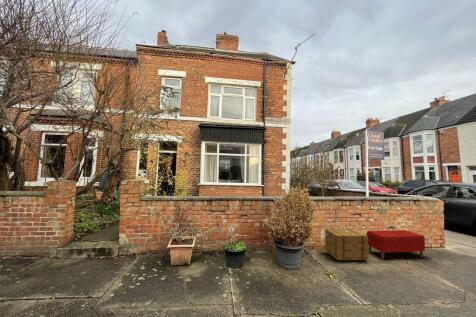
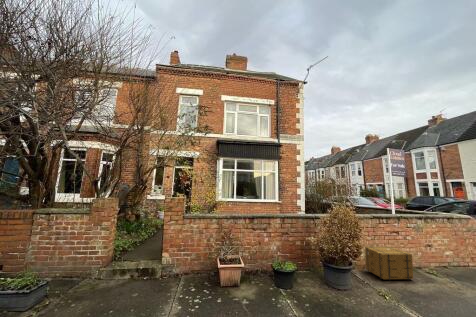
bench: present [367,230,425,259] -> none [406,248,467,278]

